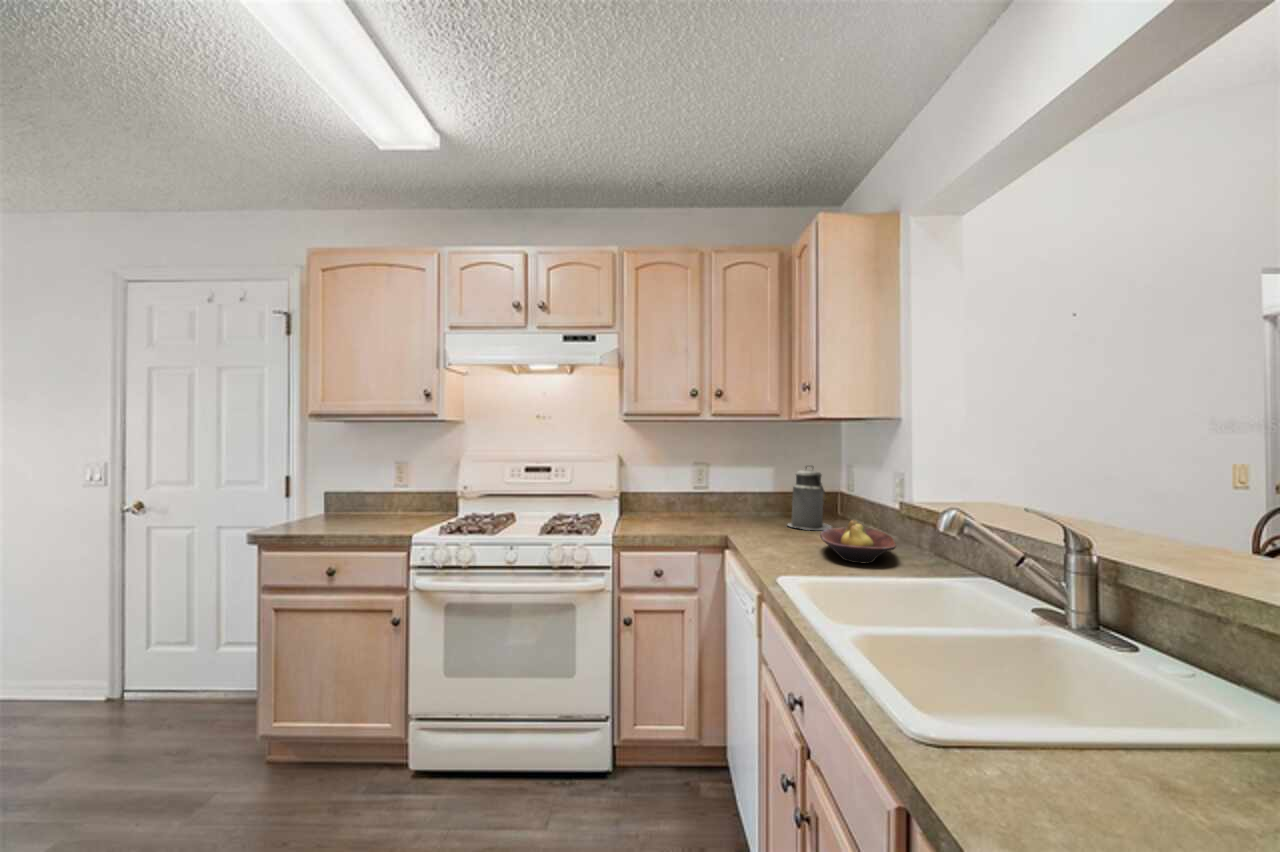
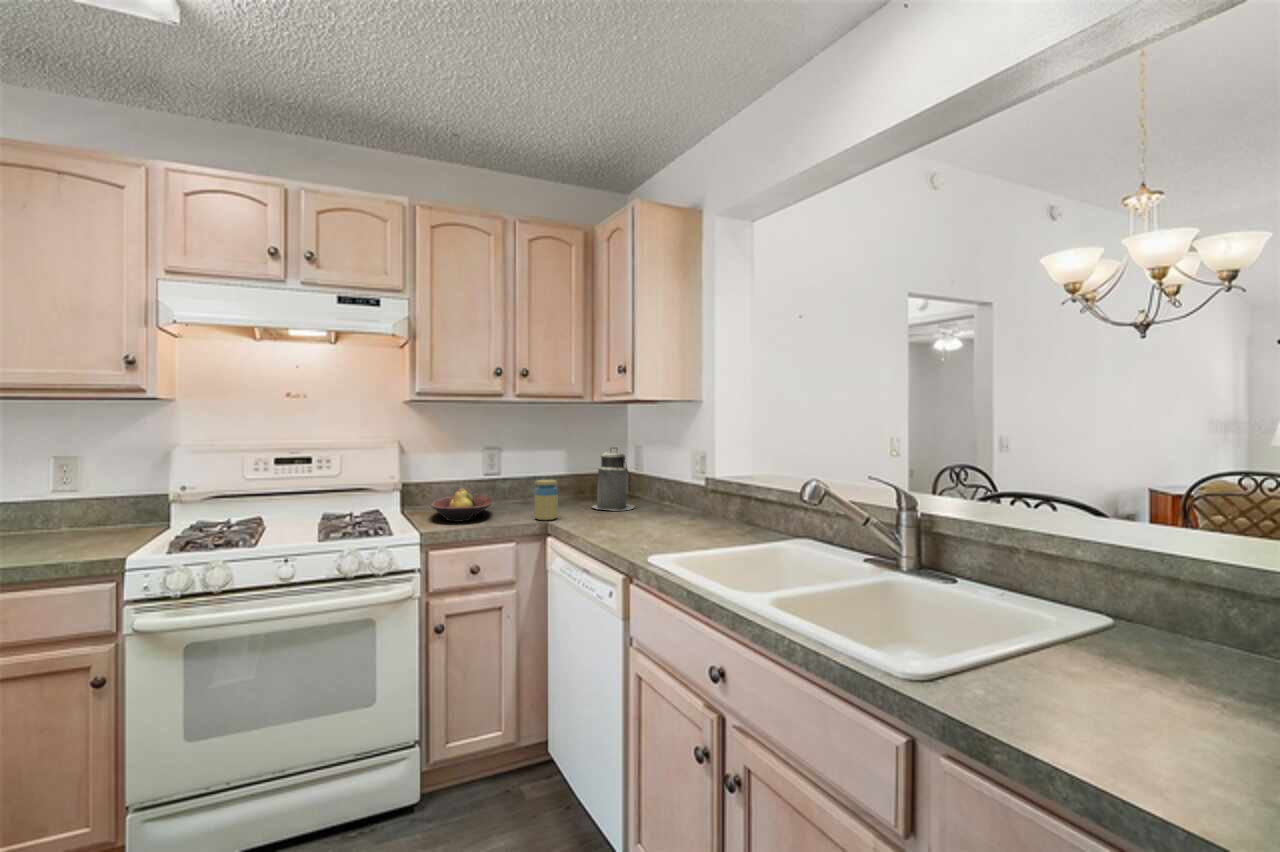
jar: none [721,495,743,533] -> present [534,480,558,520]
fruit bowl: present [820,520,896,564] -> present [431,488,492,522]

